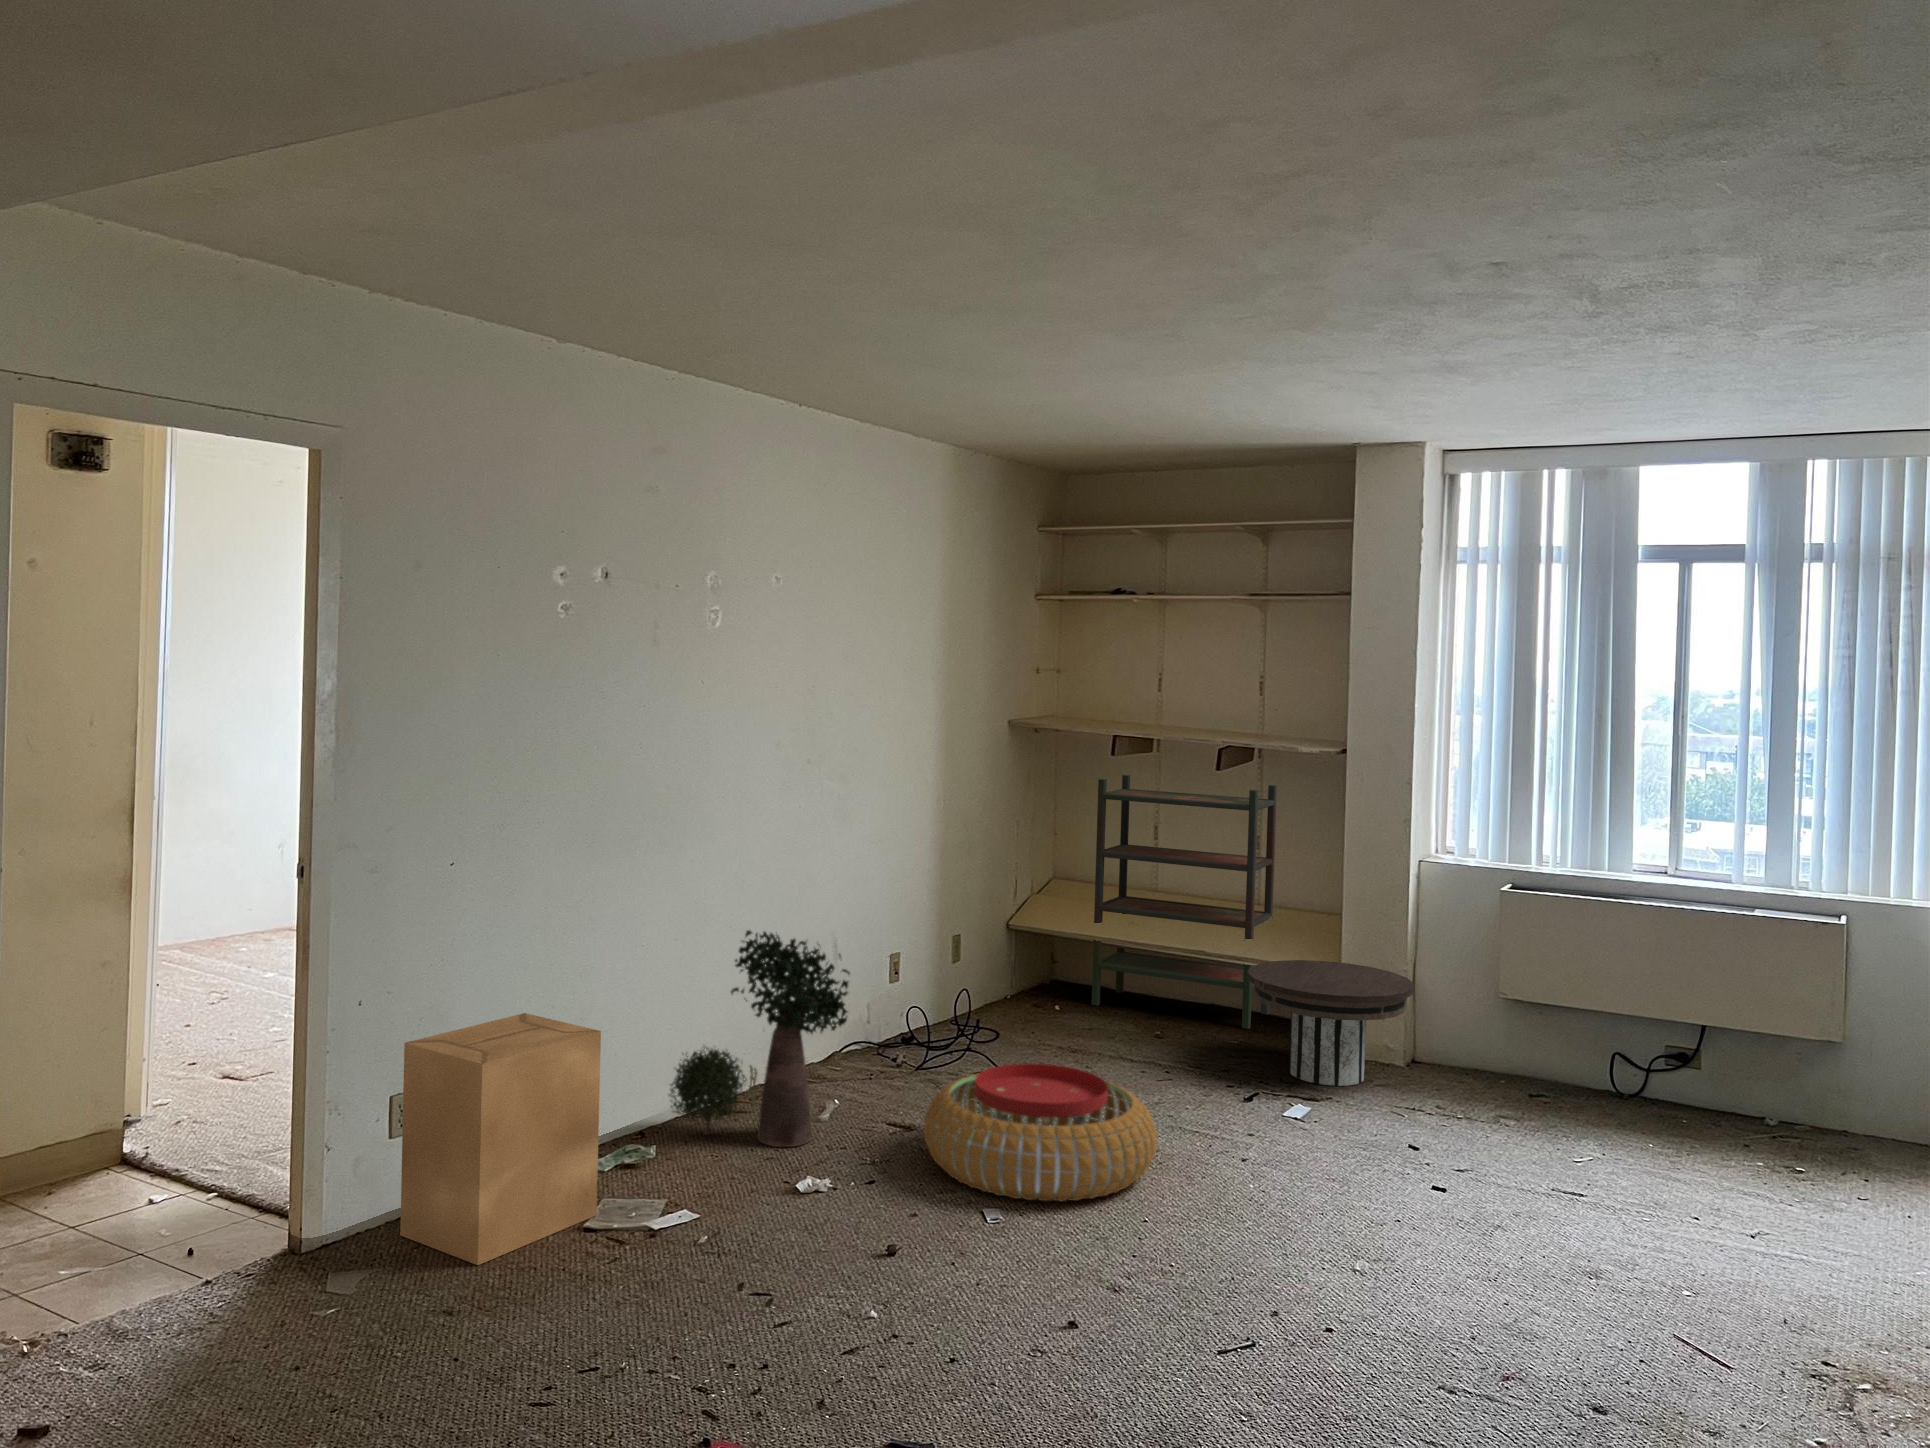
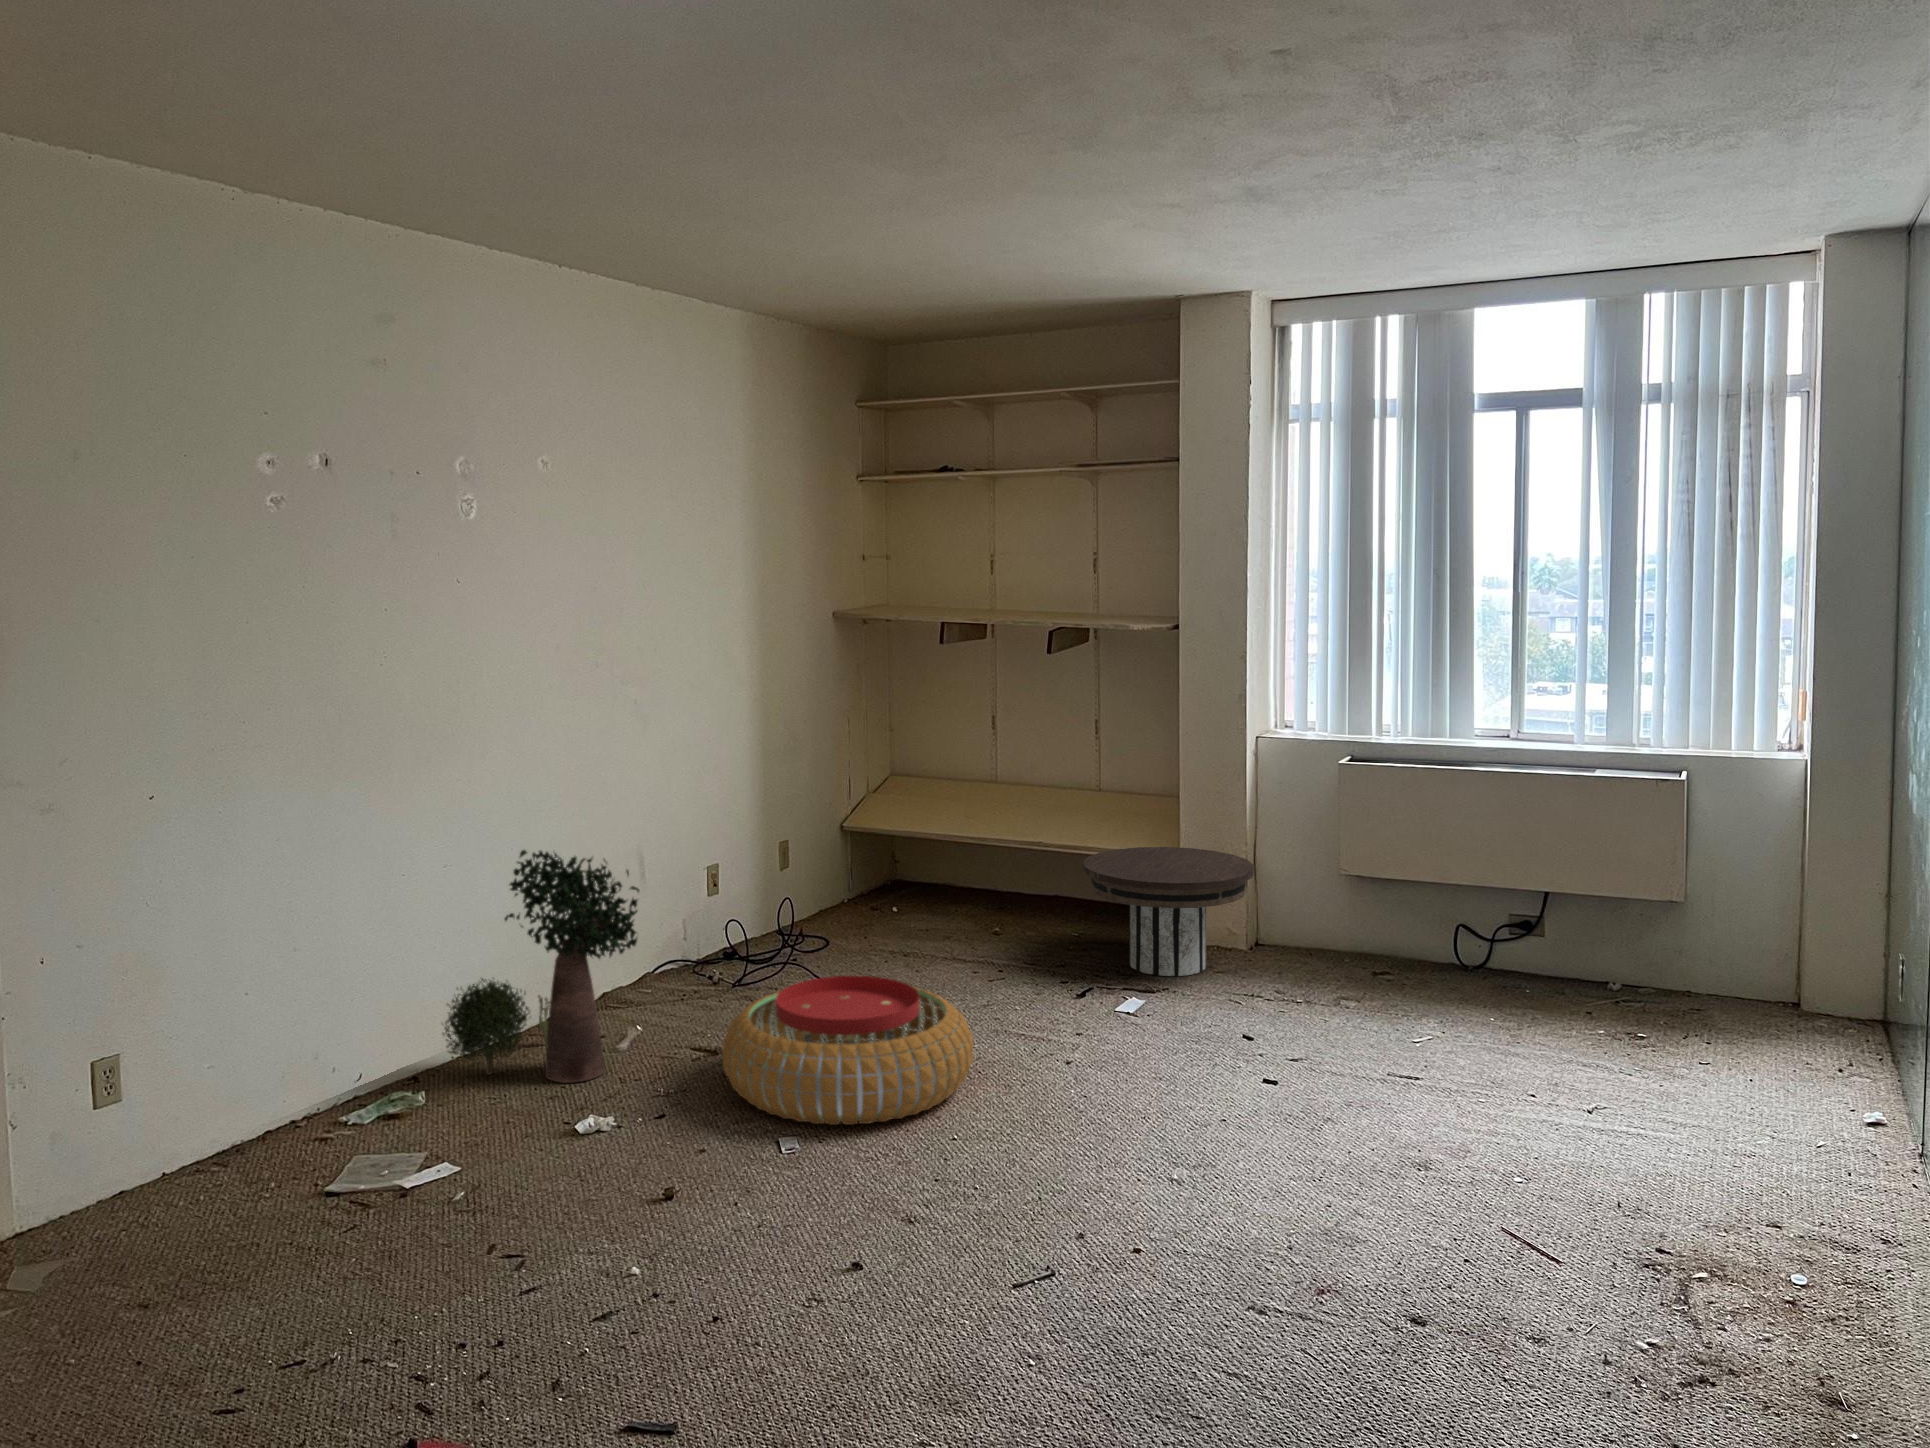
bookshelf: present [1092,775,1277,1029] -> none [930,663,1116,921]
cardboard box: present [400,1013,601,1265] -> none [95,958,344,1246]

